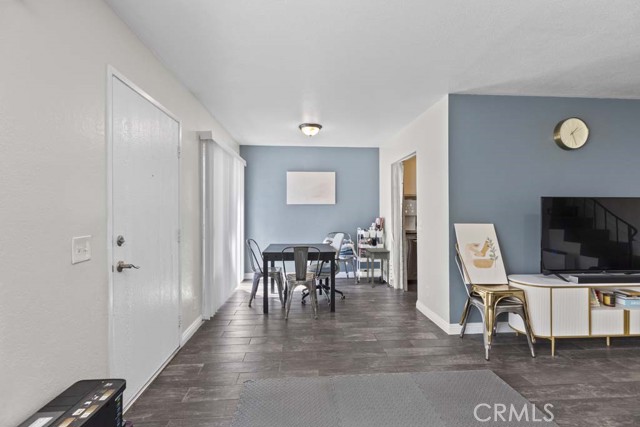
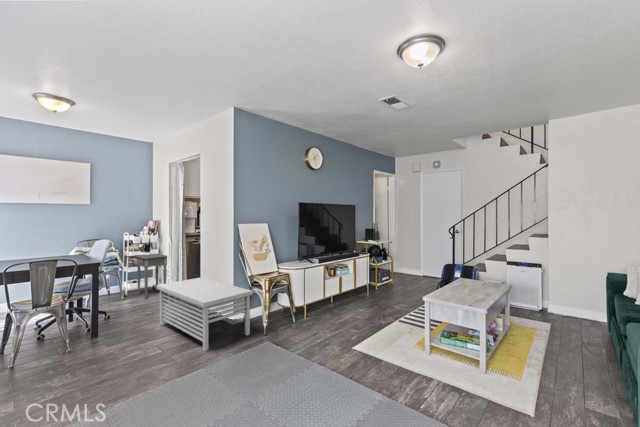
storage bench: none [376,277,470,355] -> present [157,277,253,351]

